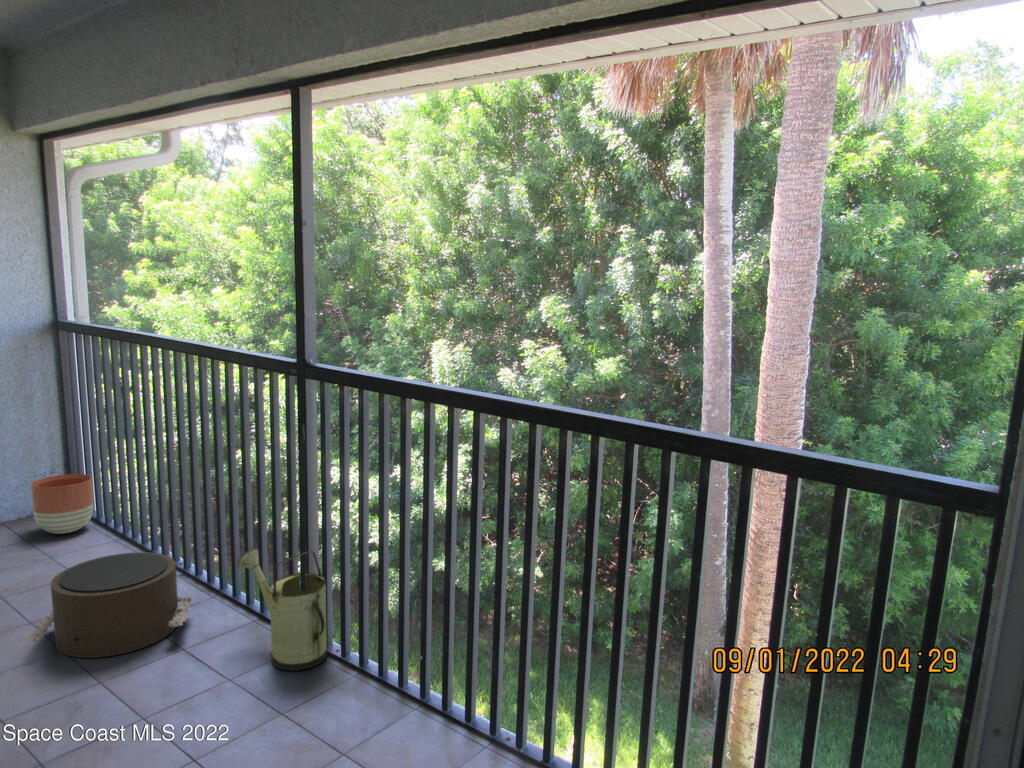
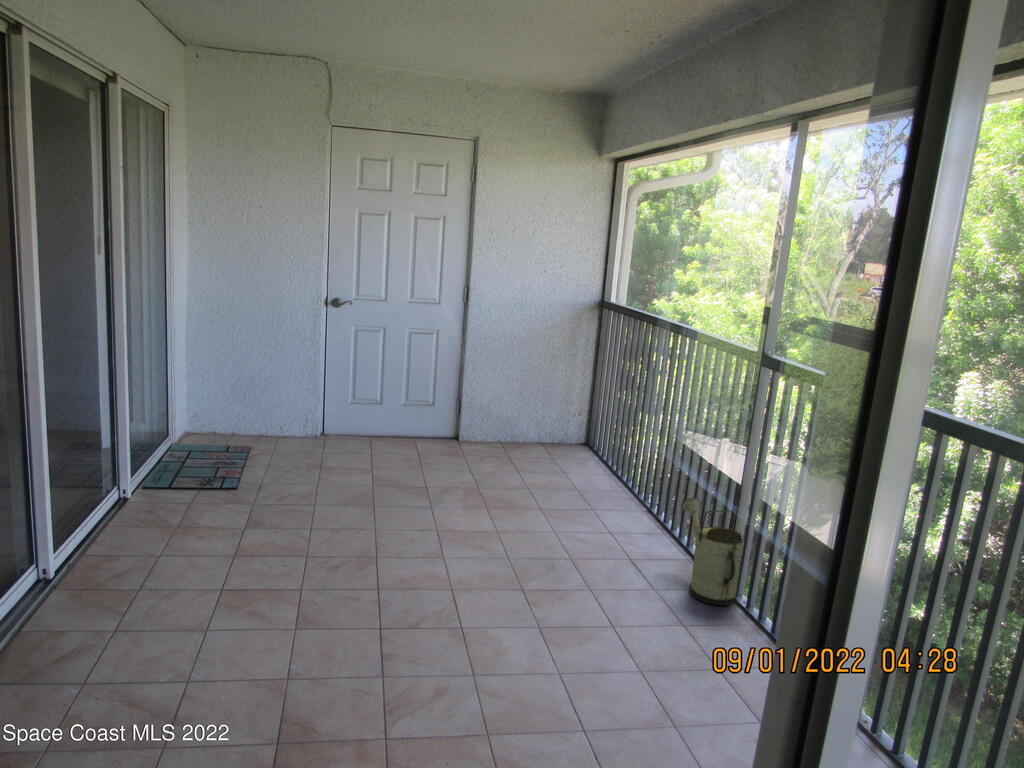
planter: present [31,474,93,534] -> none [563,417,604,461]
pouf: present [27,552,192,658] -> none [538,476,647,547]

